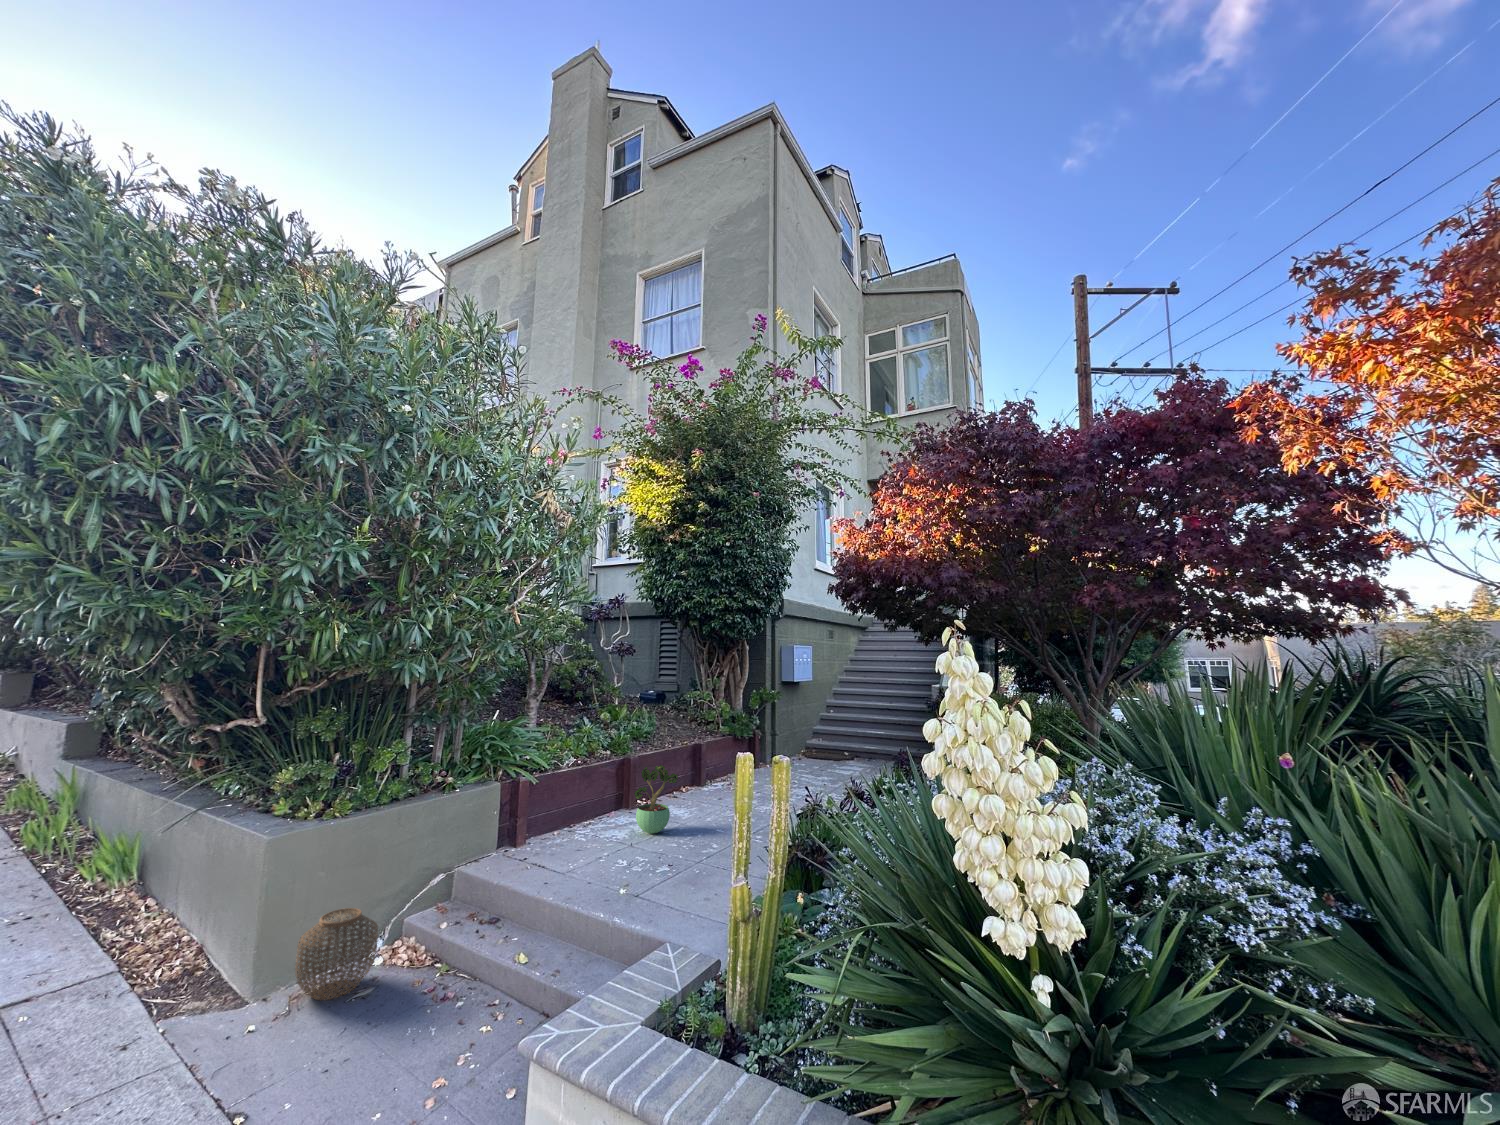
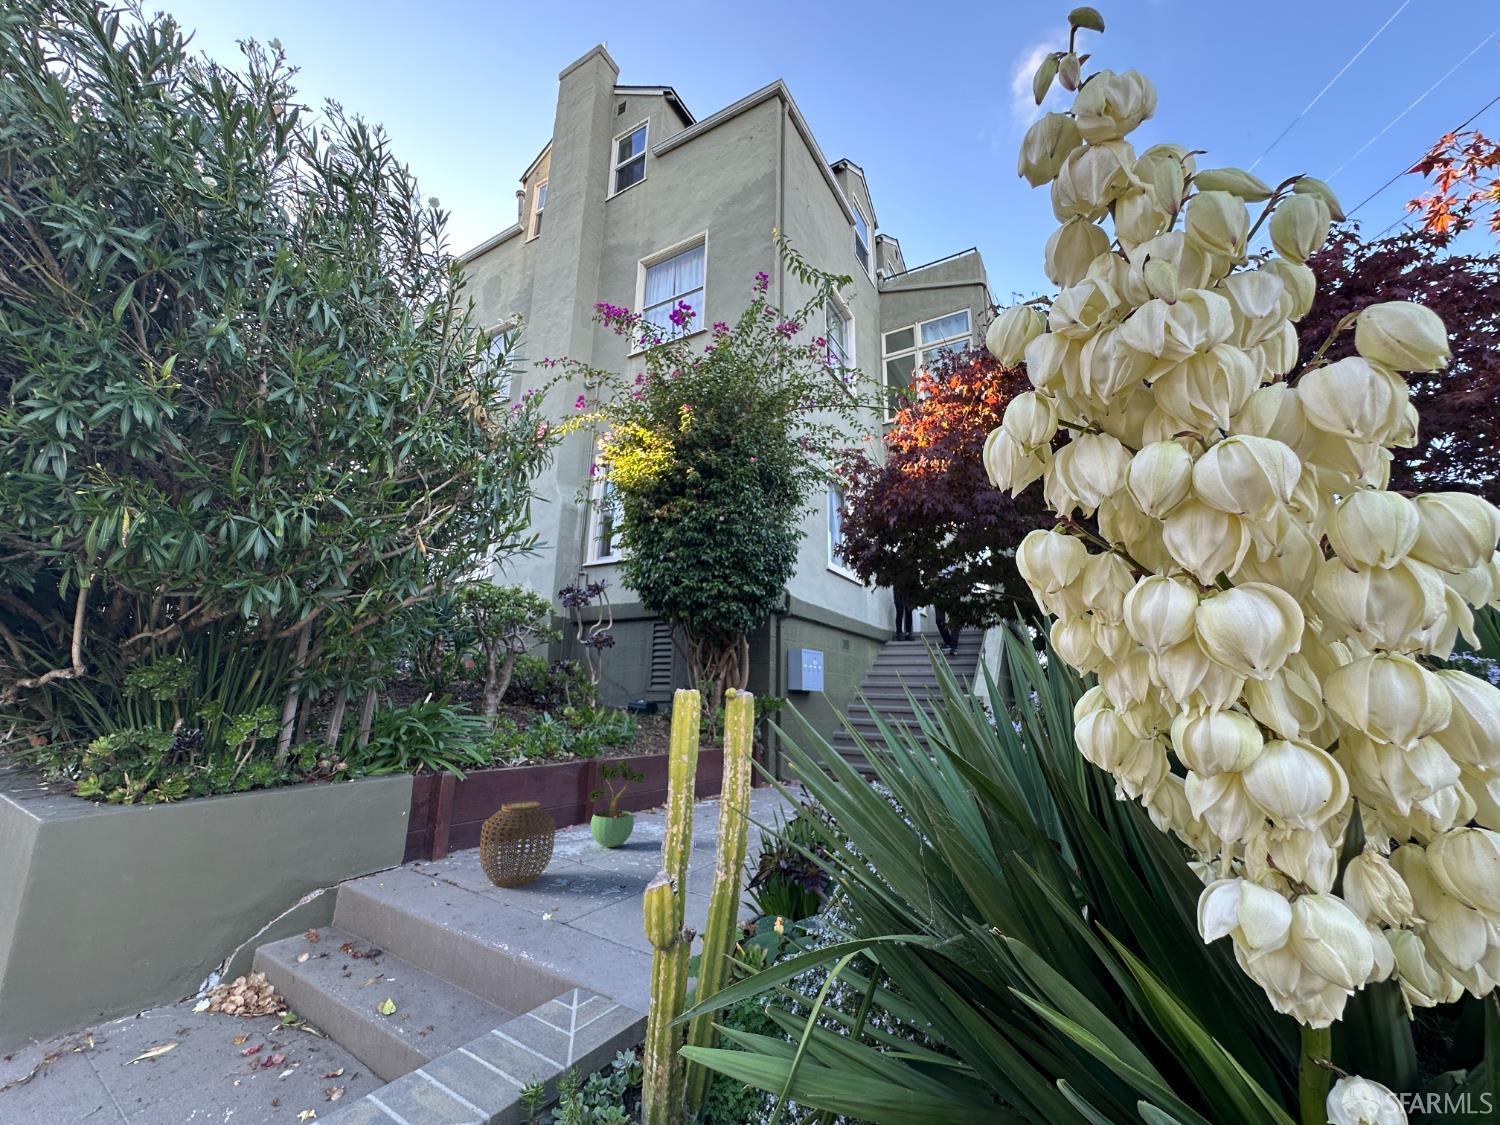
woven basket: present [295,908,378,1000] -> present [479,801,556,887]

